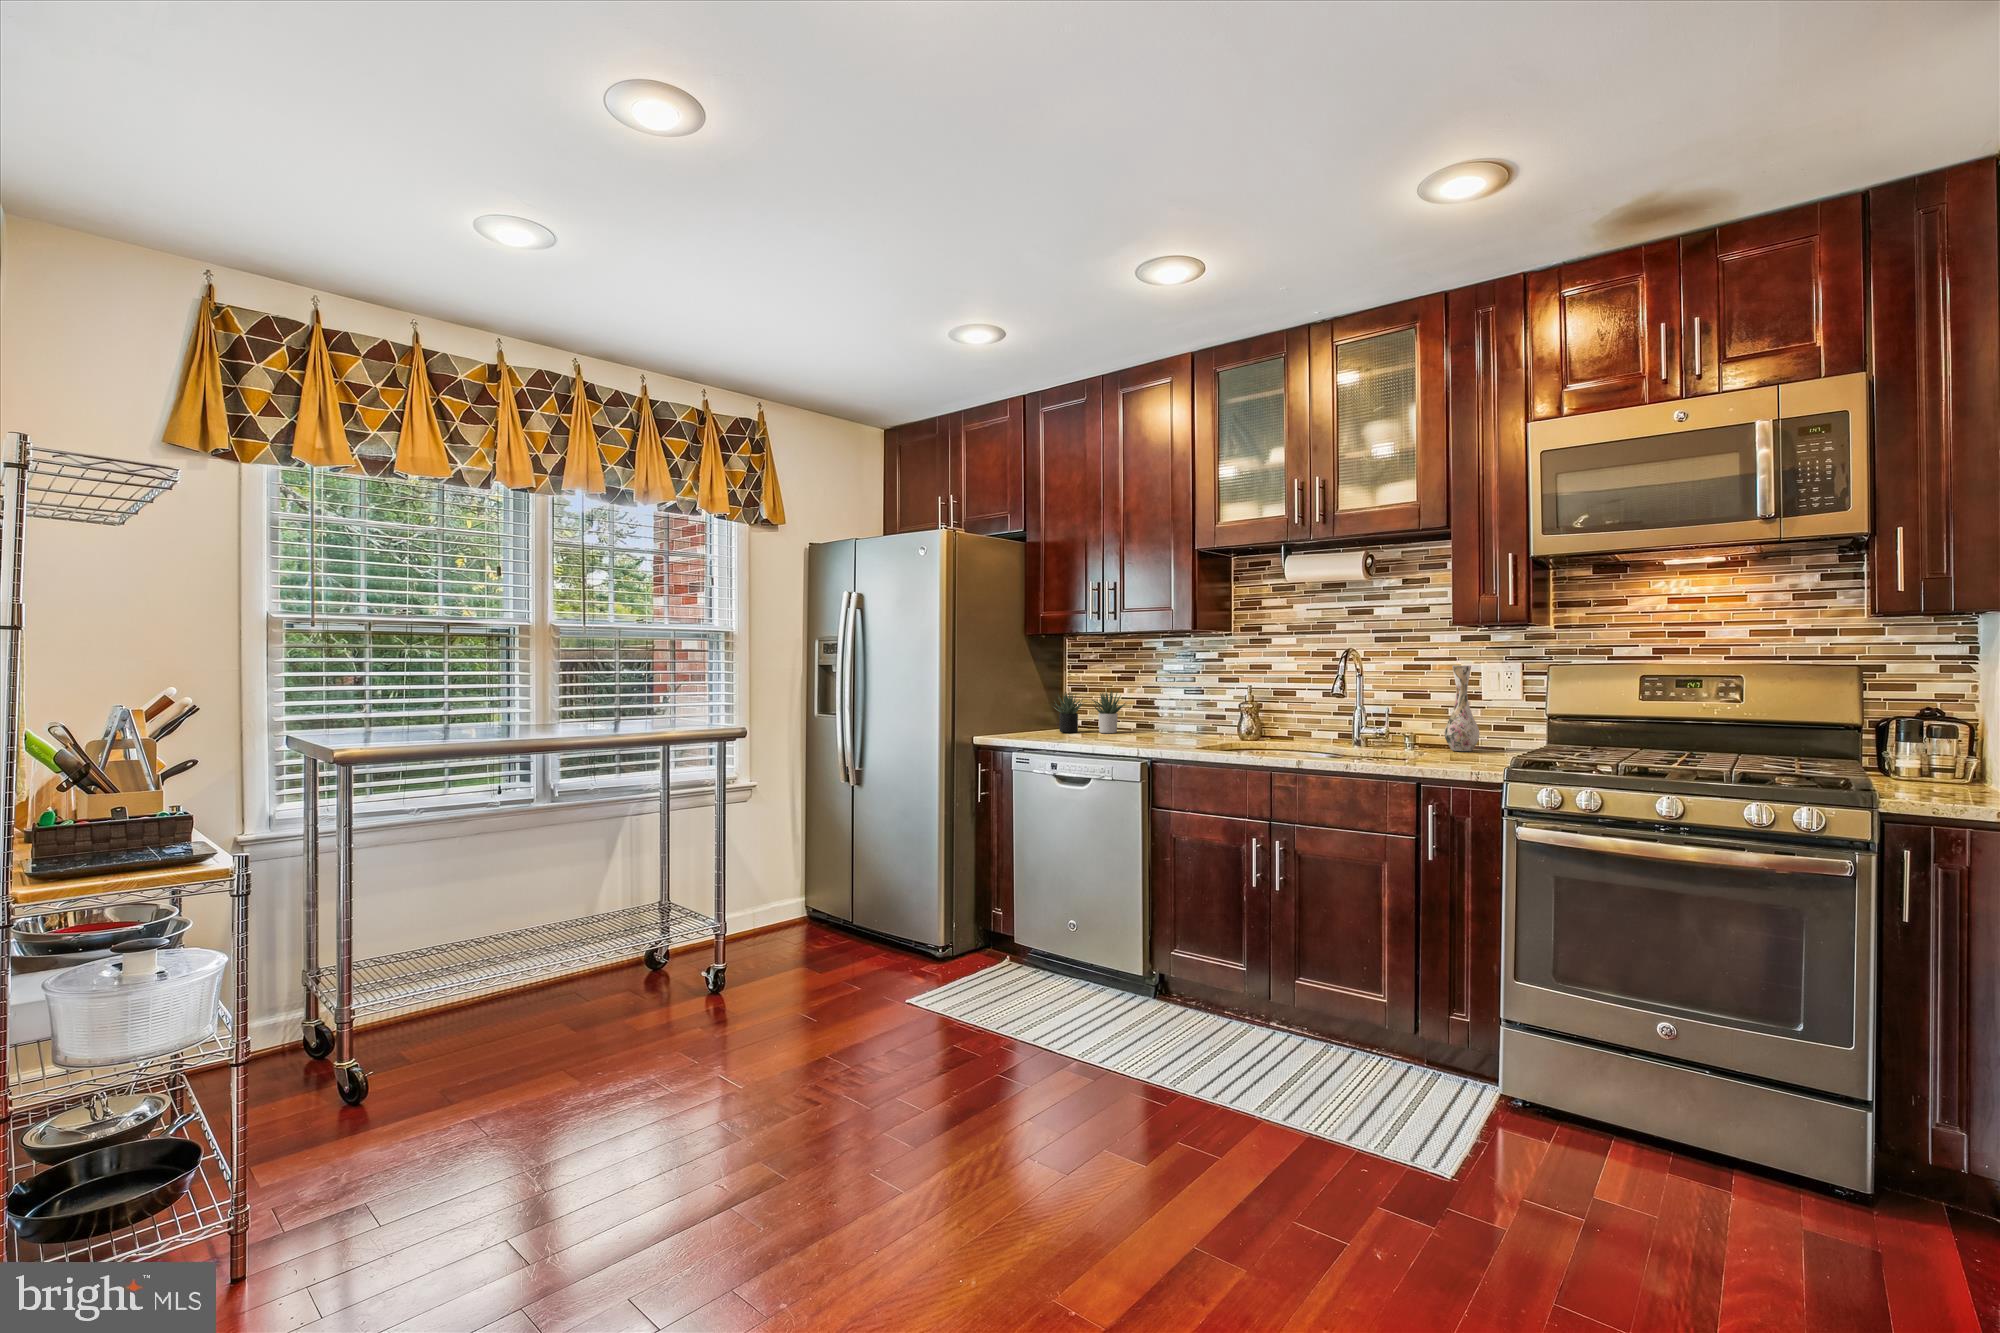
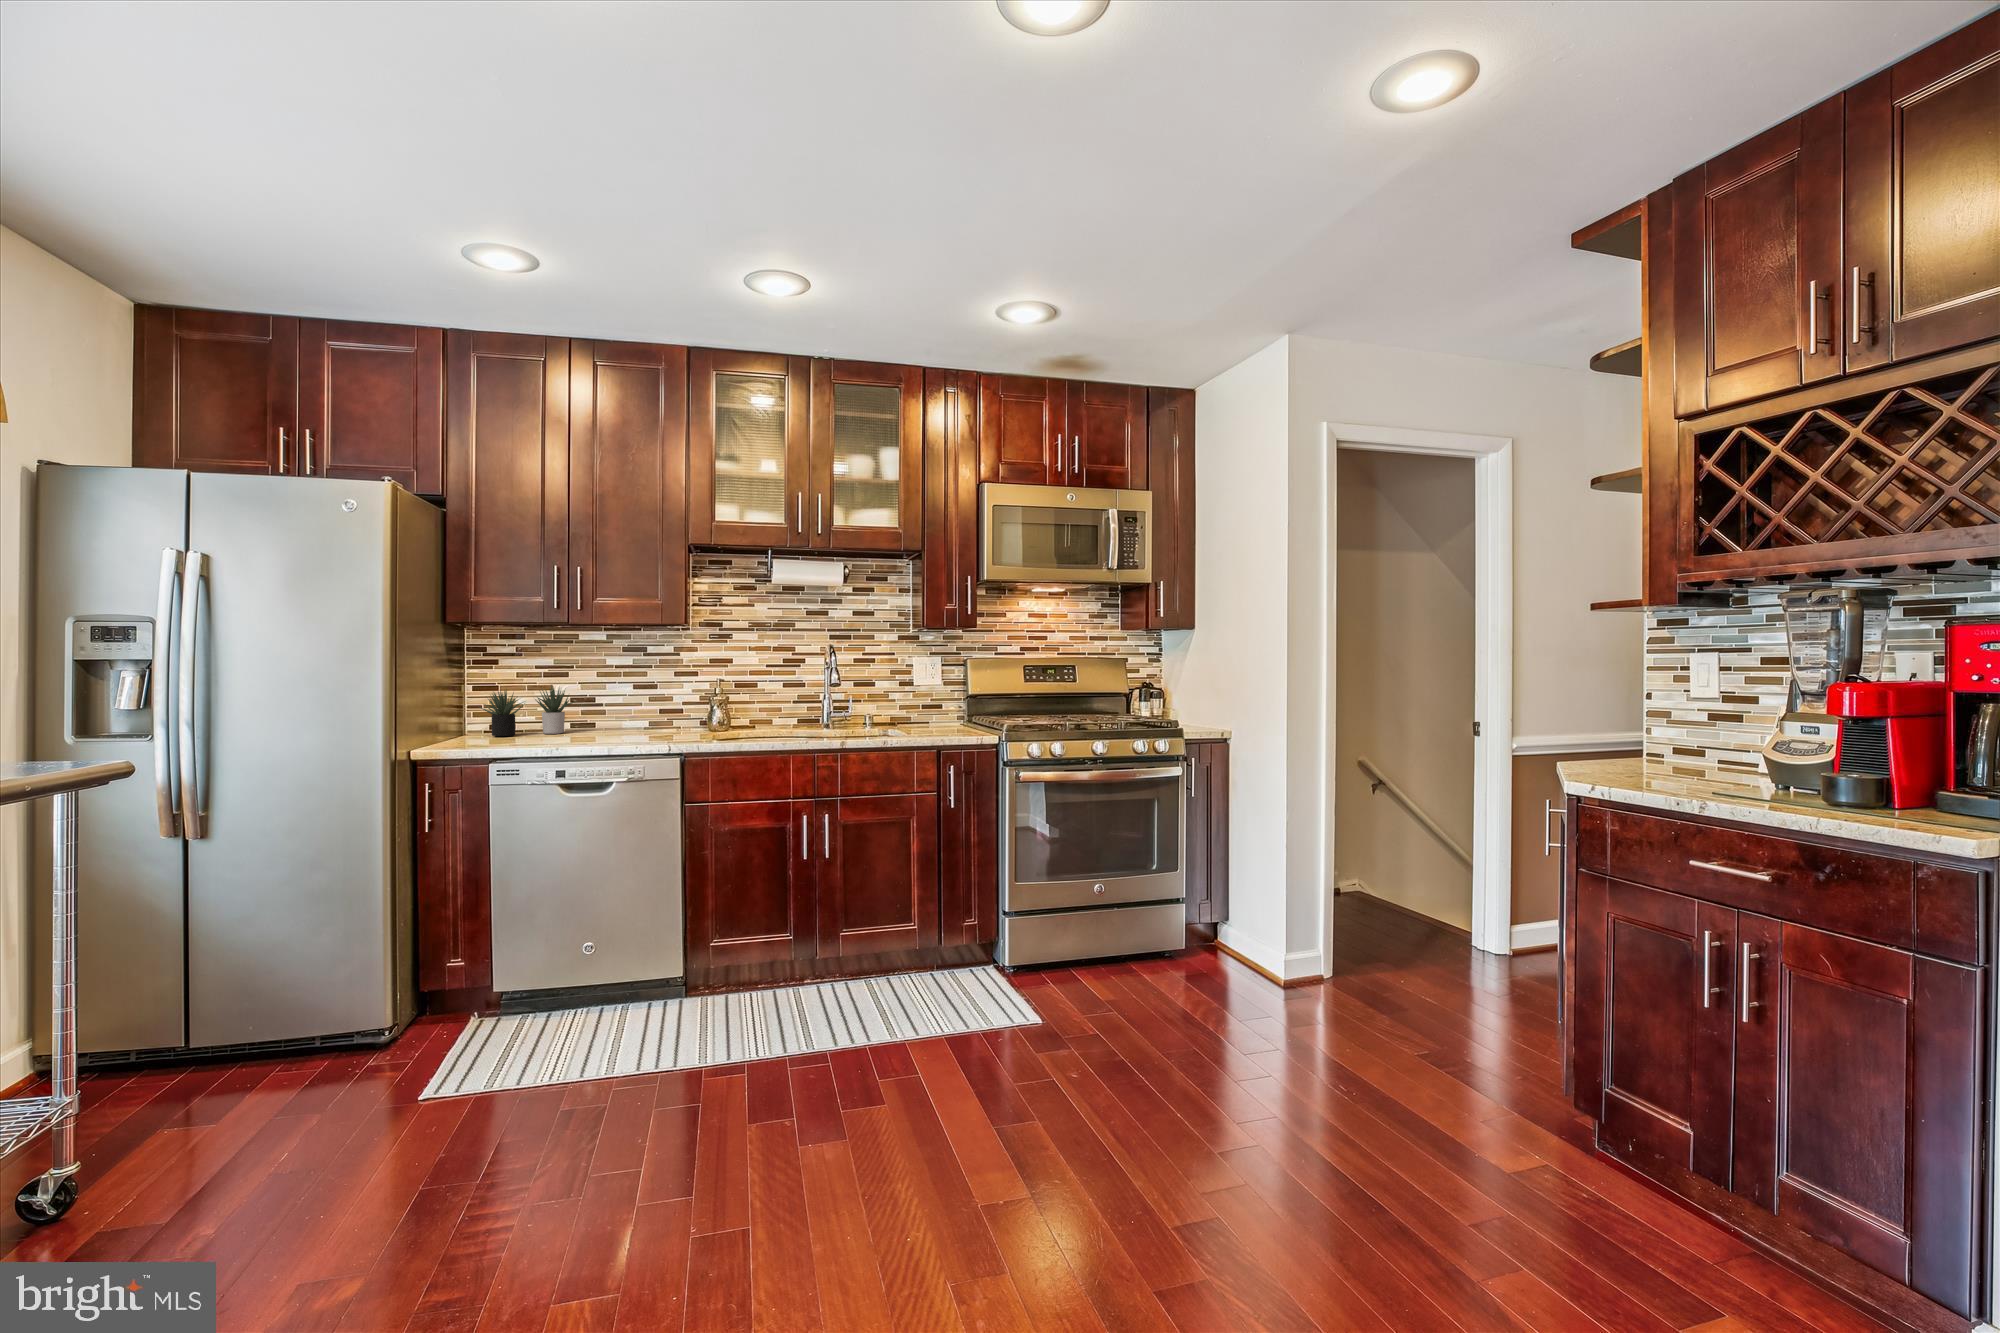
vase: present [1444,666,1480,751] -> none [900,659,925,725]

